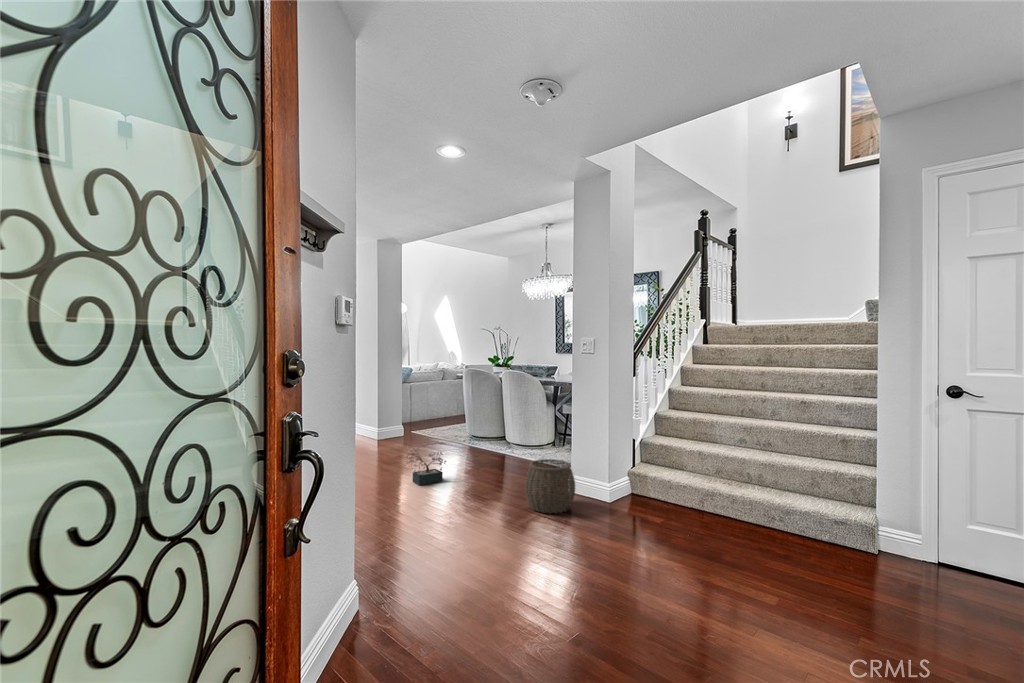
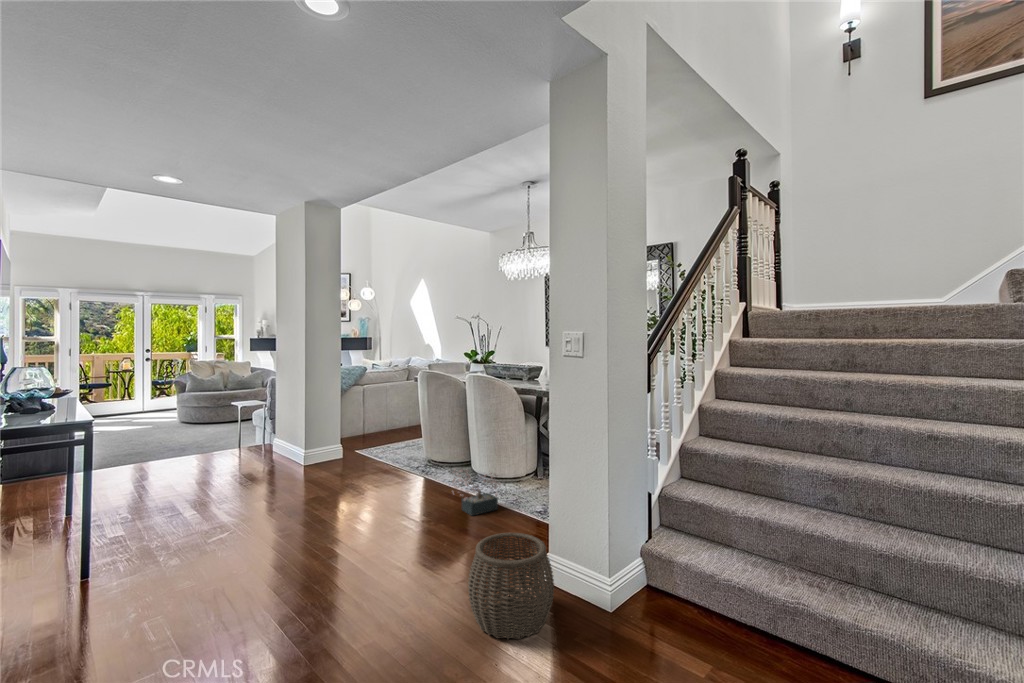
decorative plant: present [404,448,446,486] -> present [453,469,501,516]

